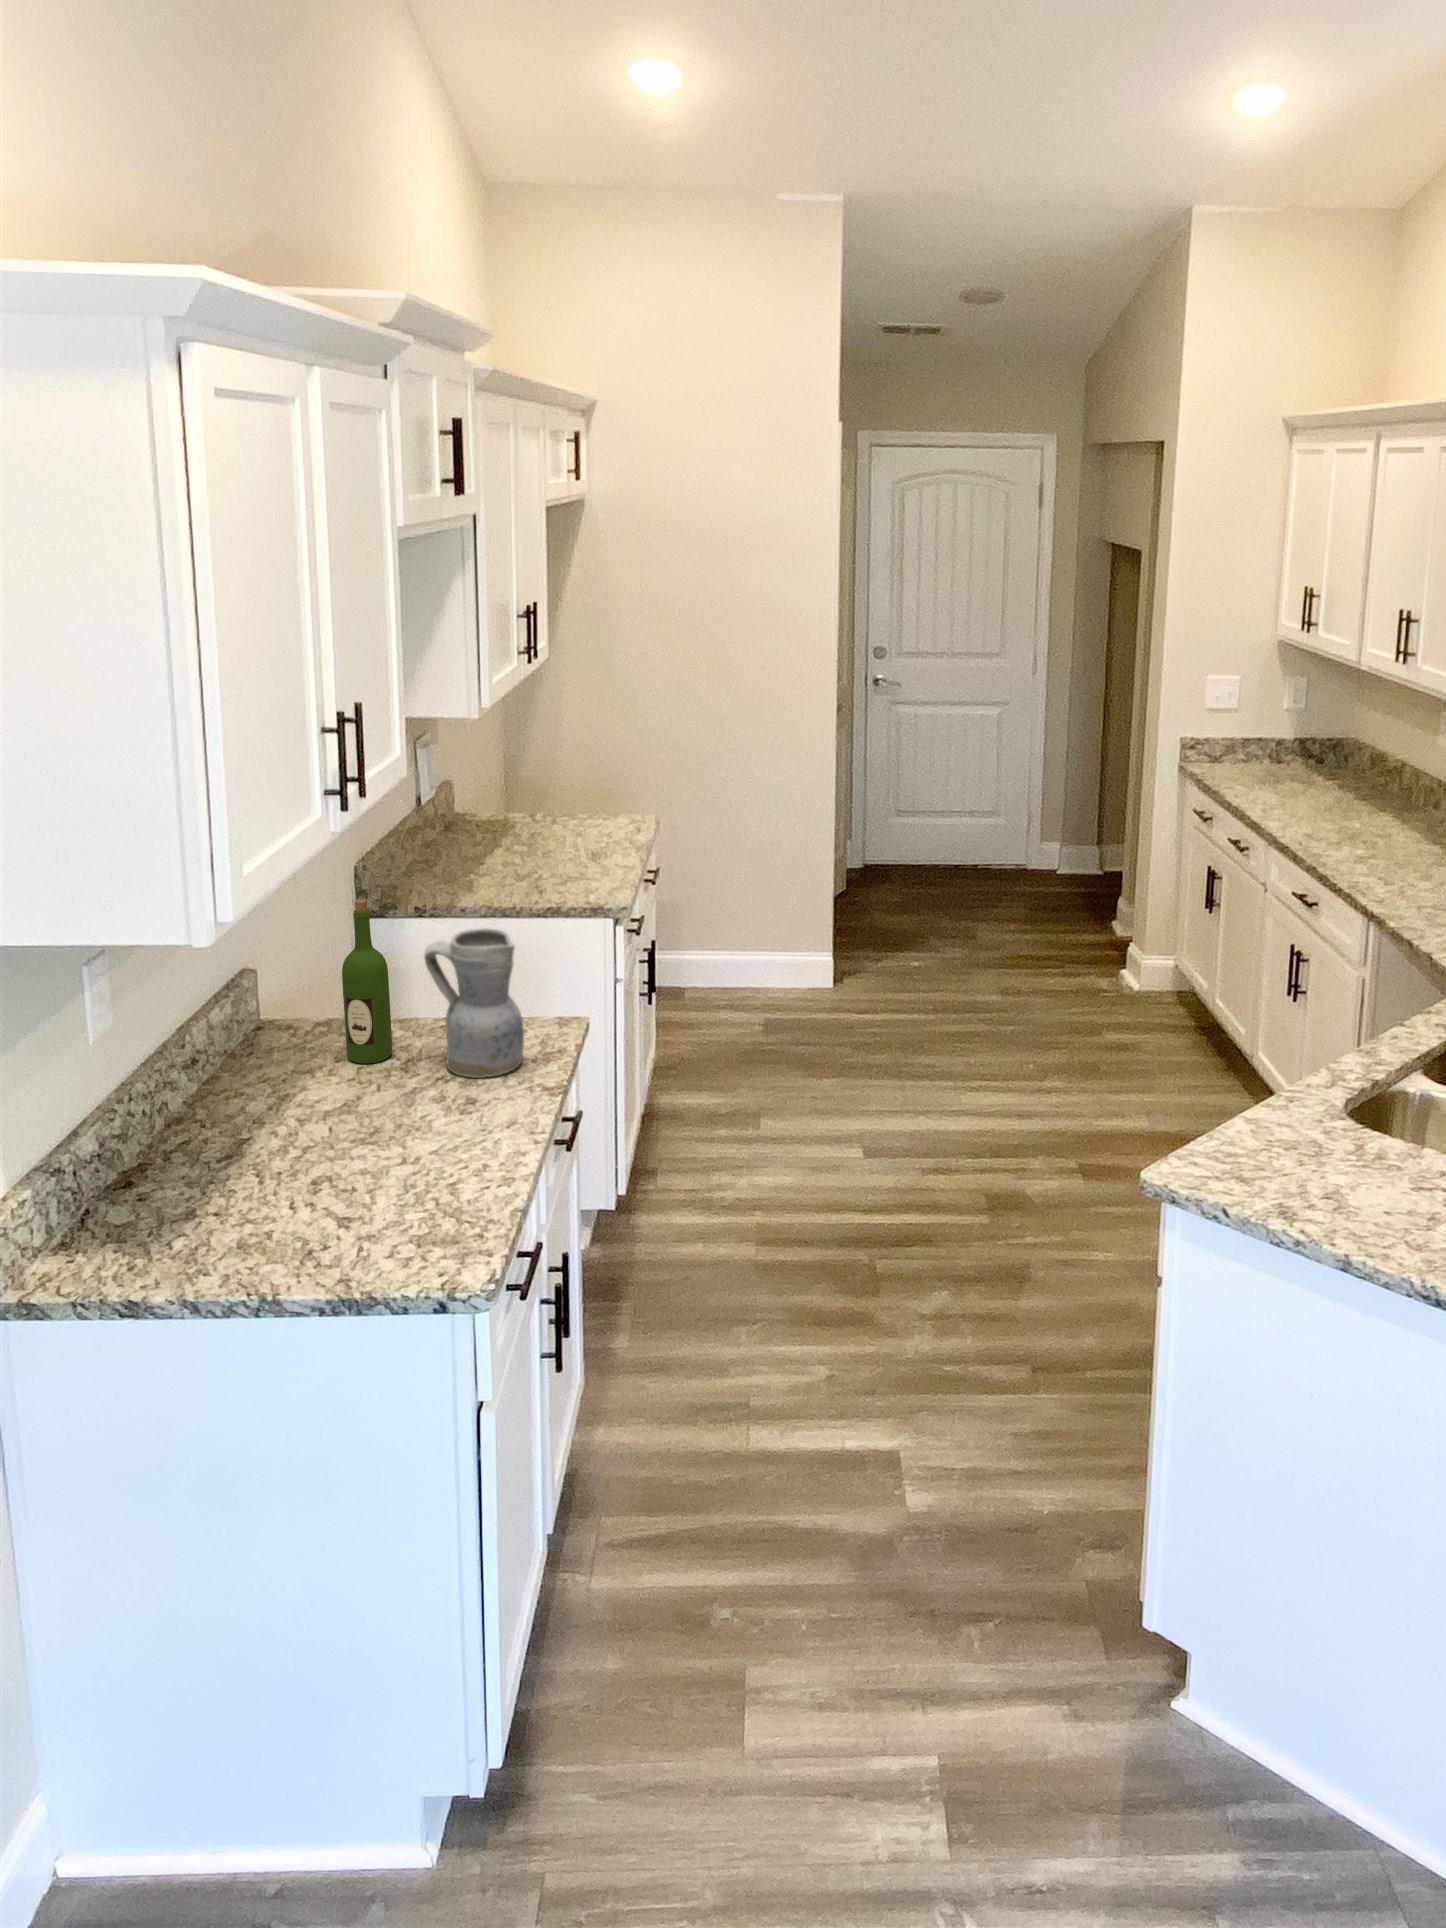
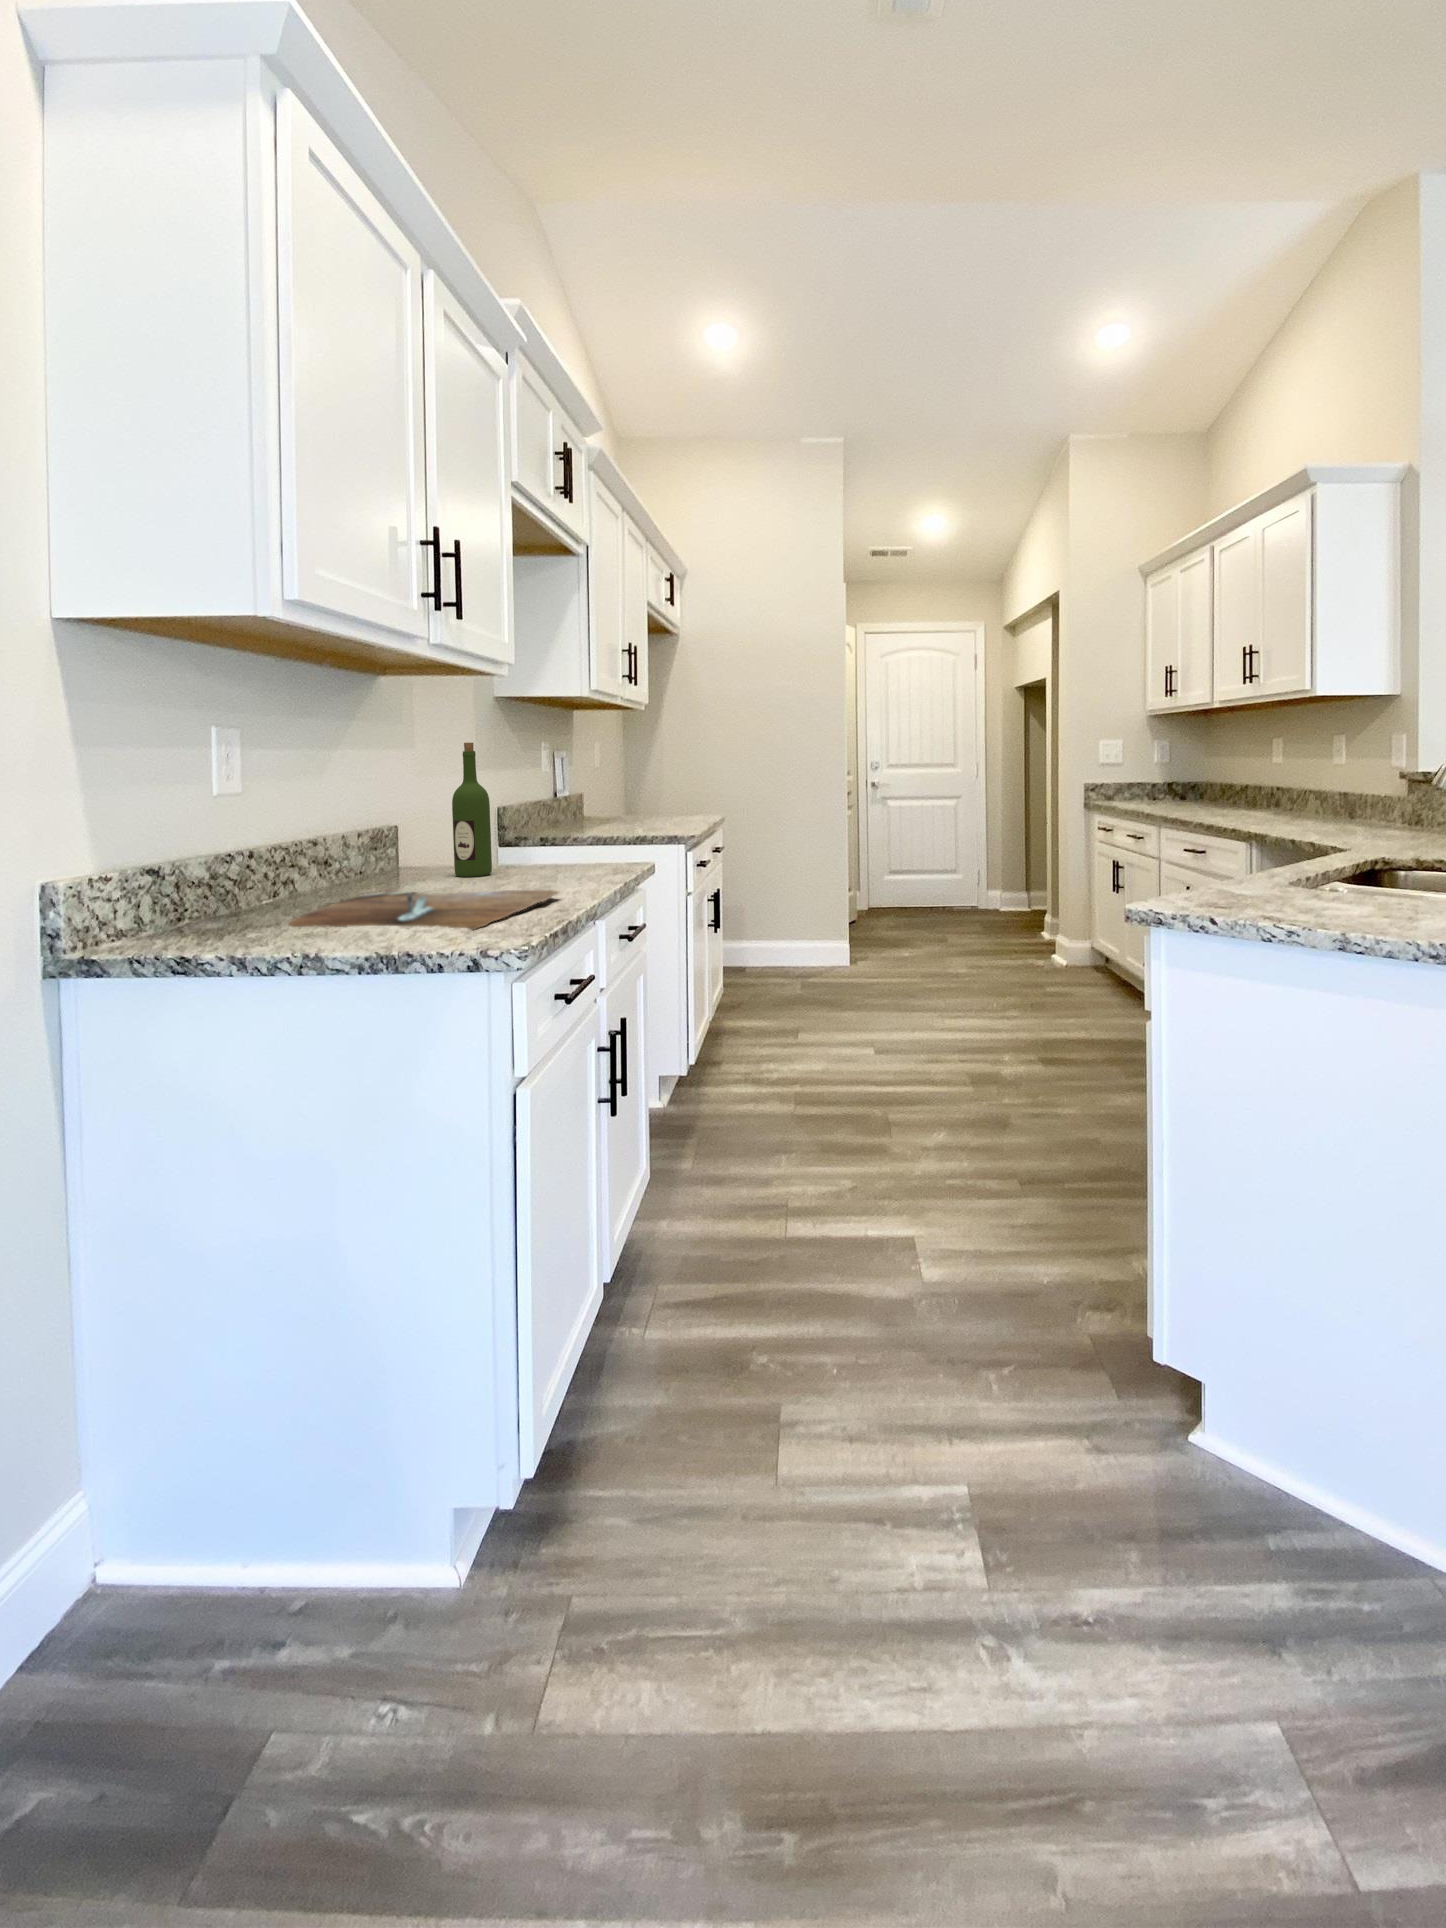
ceramic pitcher: present [424,928,524,1078] -> none [516,764,596,880]
cutting board: none [193,1129,499,1260] -> present [289,890,558,931]

